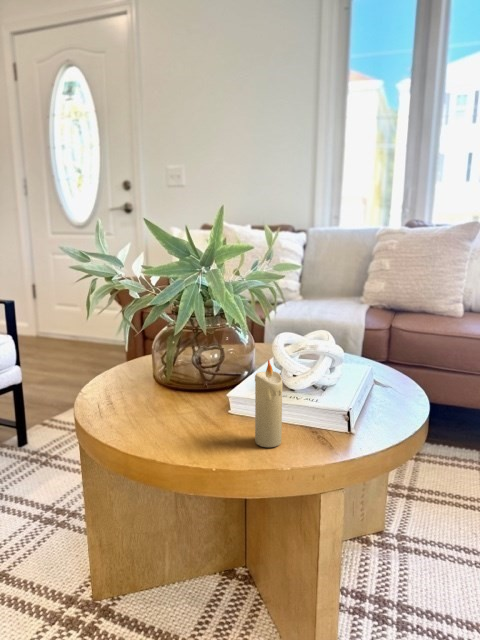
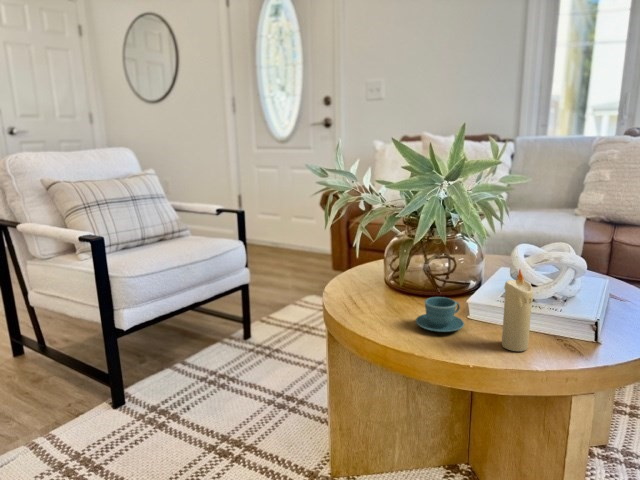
teacup: none [170,392,221,431] -> present [416,297,464,332]

